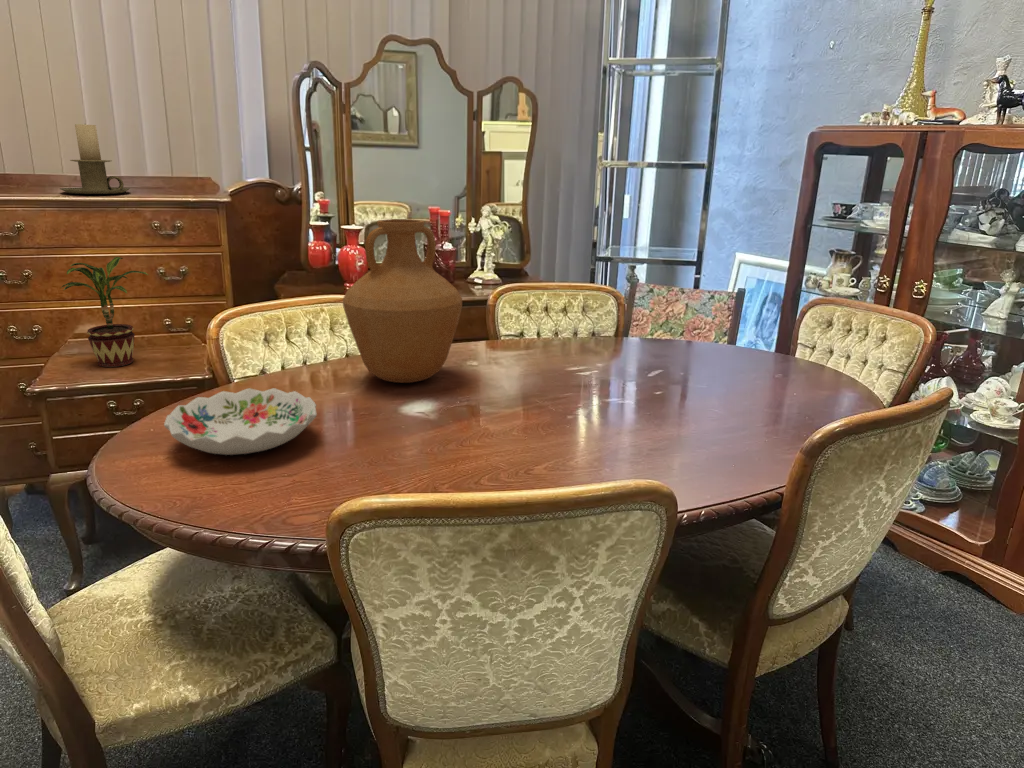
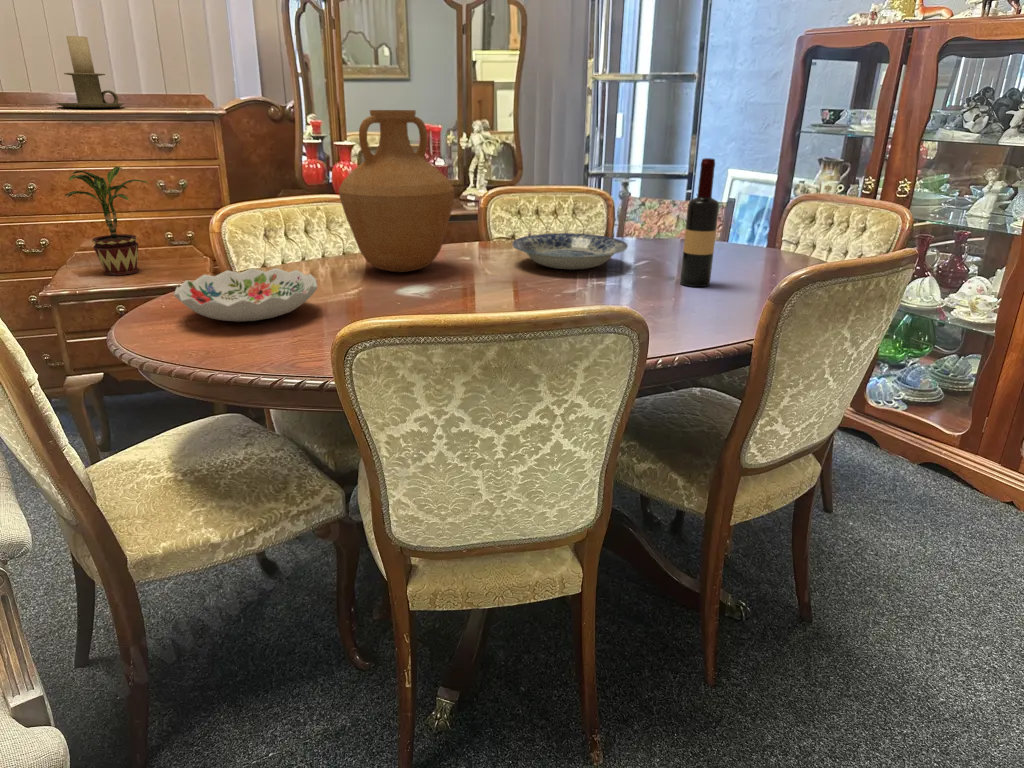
wine bottle: none [697,278,738,408] -> present [680,158,719,287]
plate: none [521,338,641,381] -> present [512,233,628,270]

